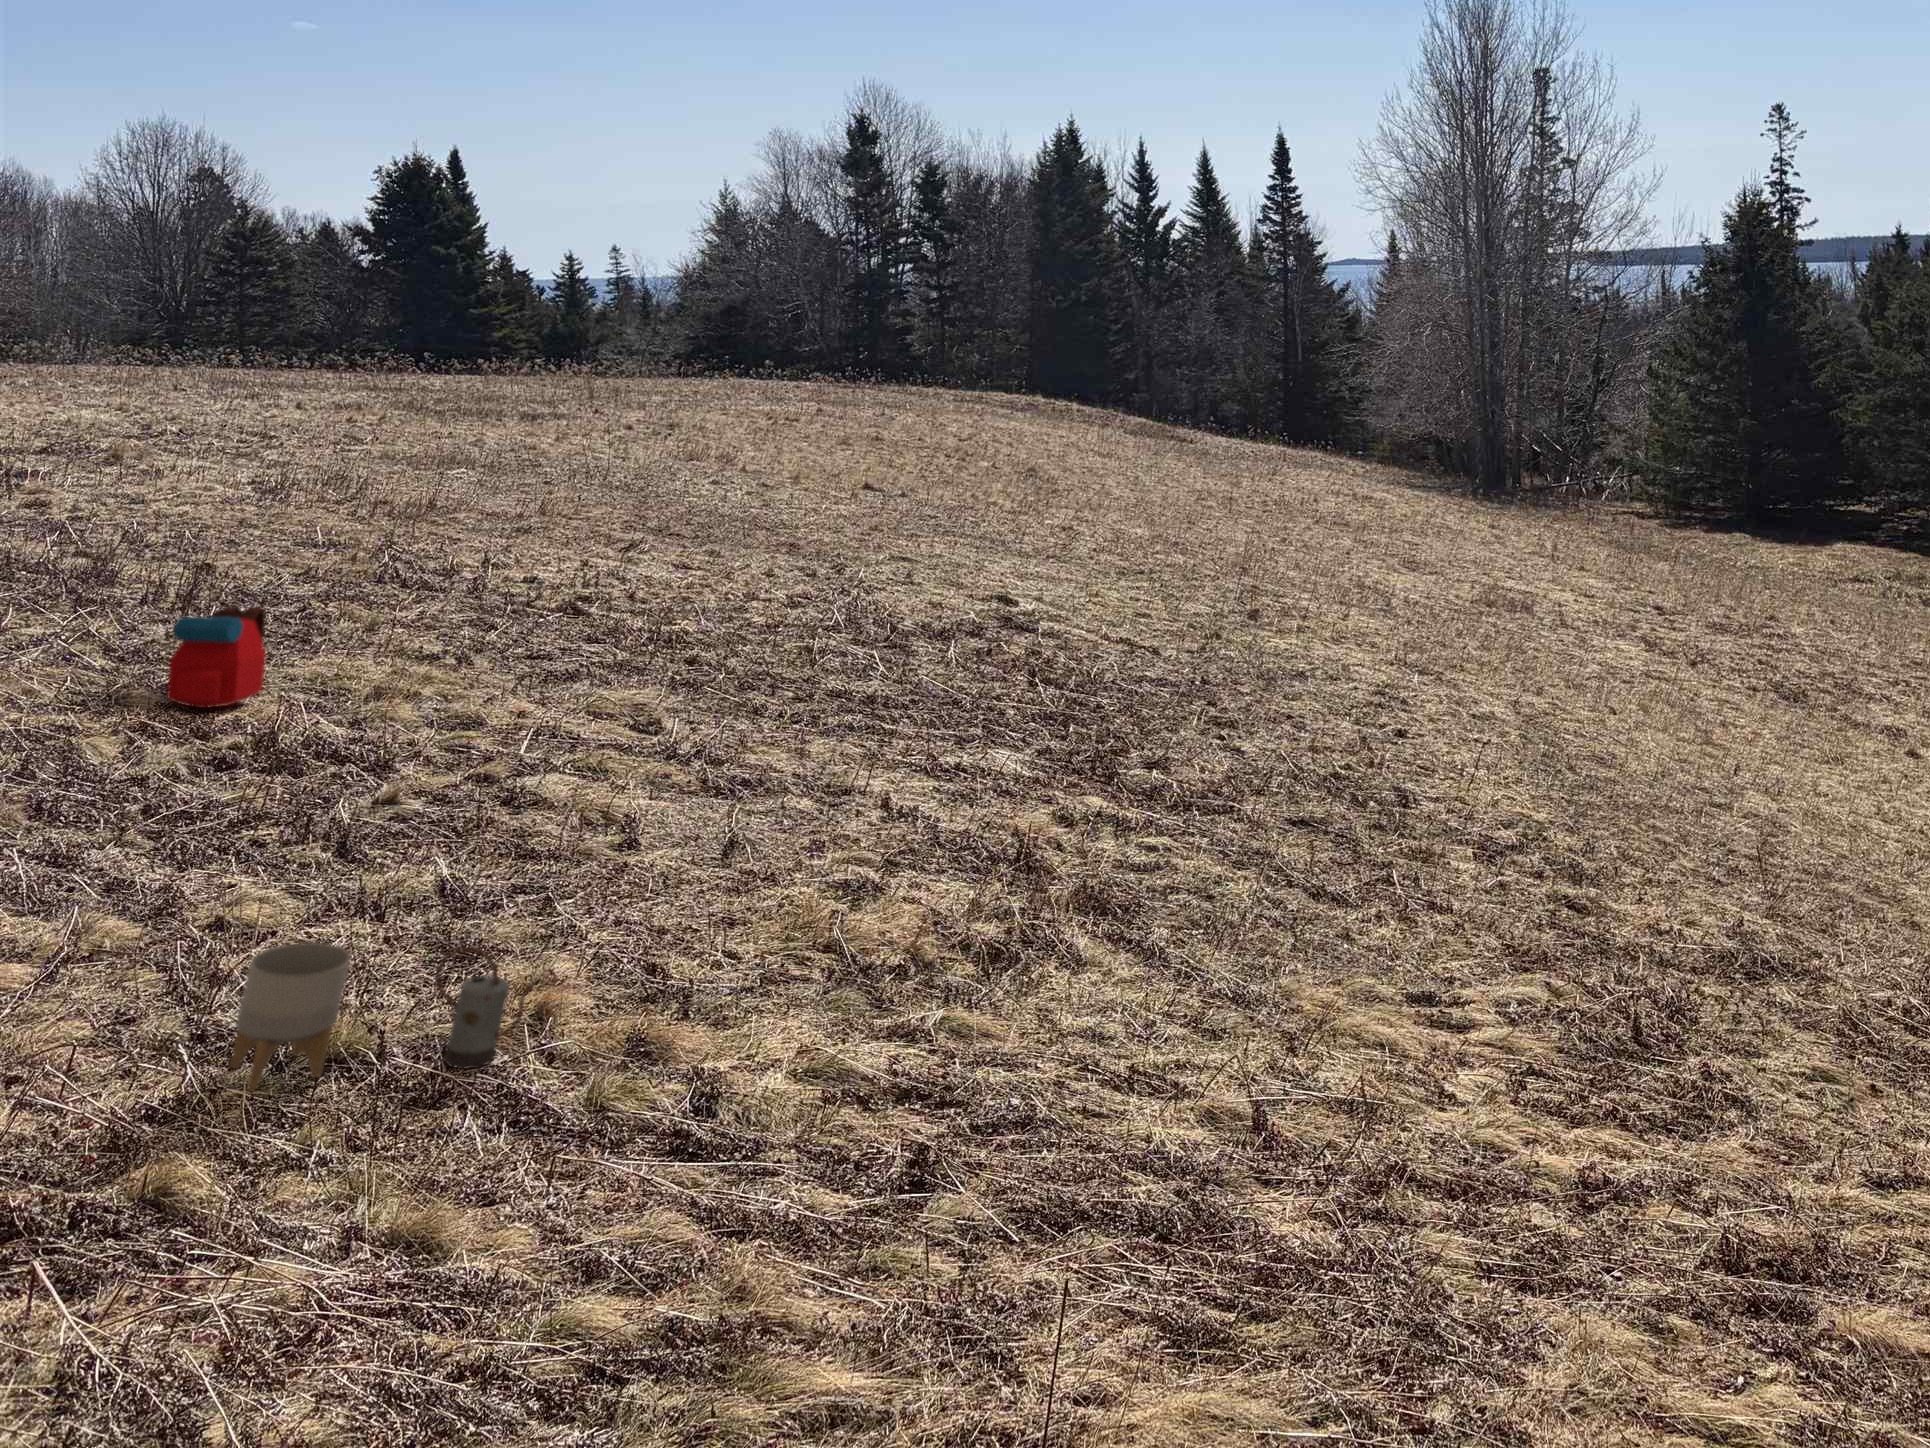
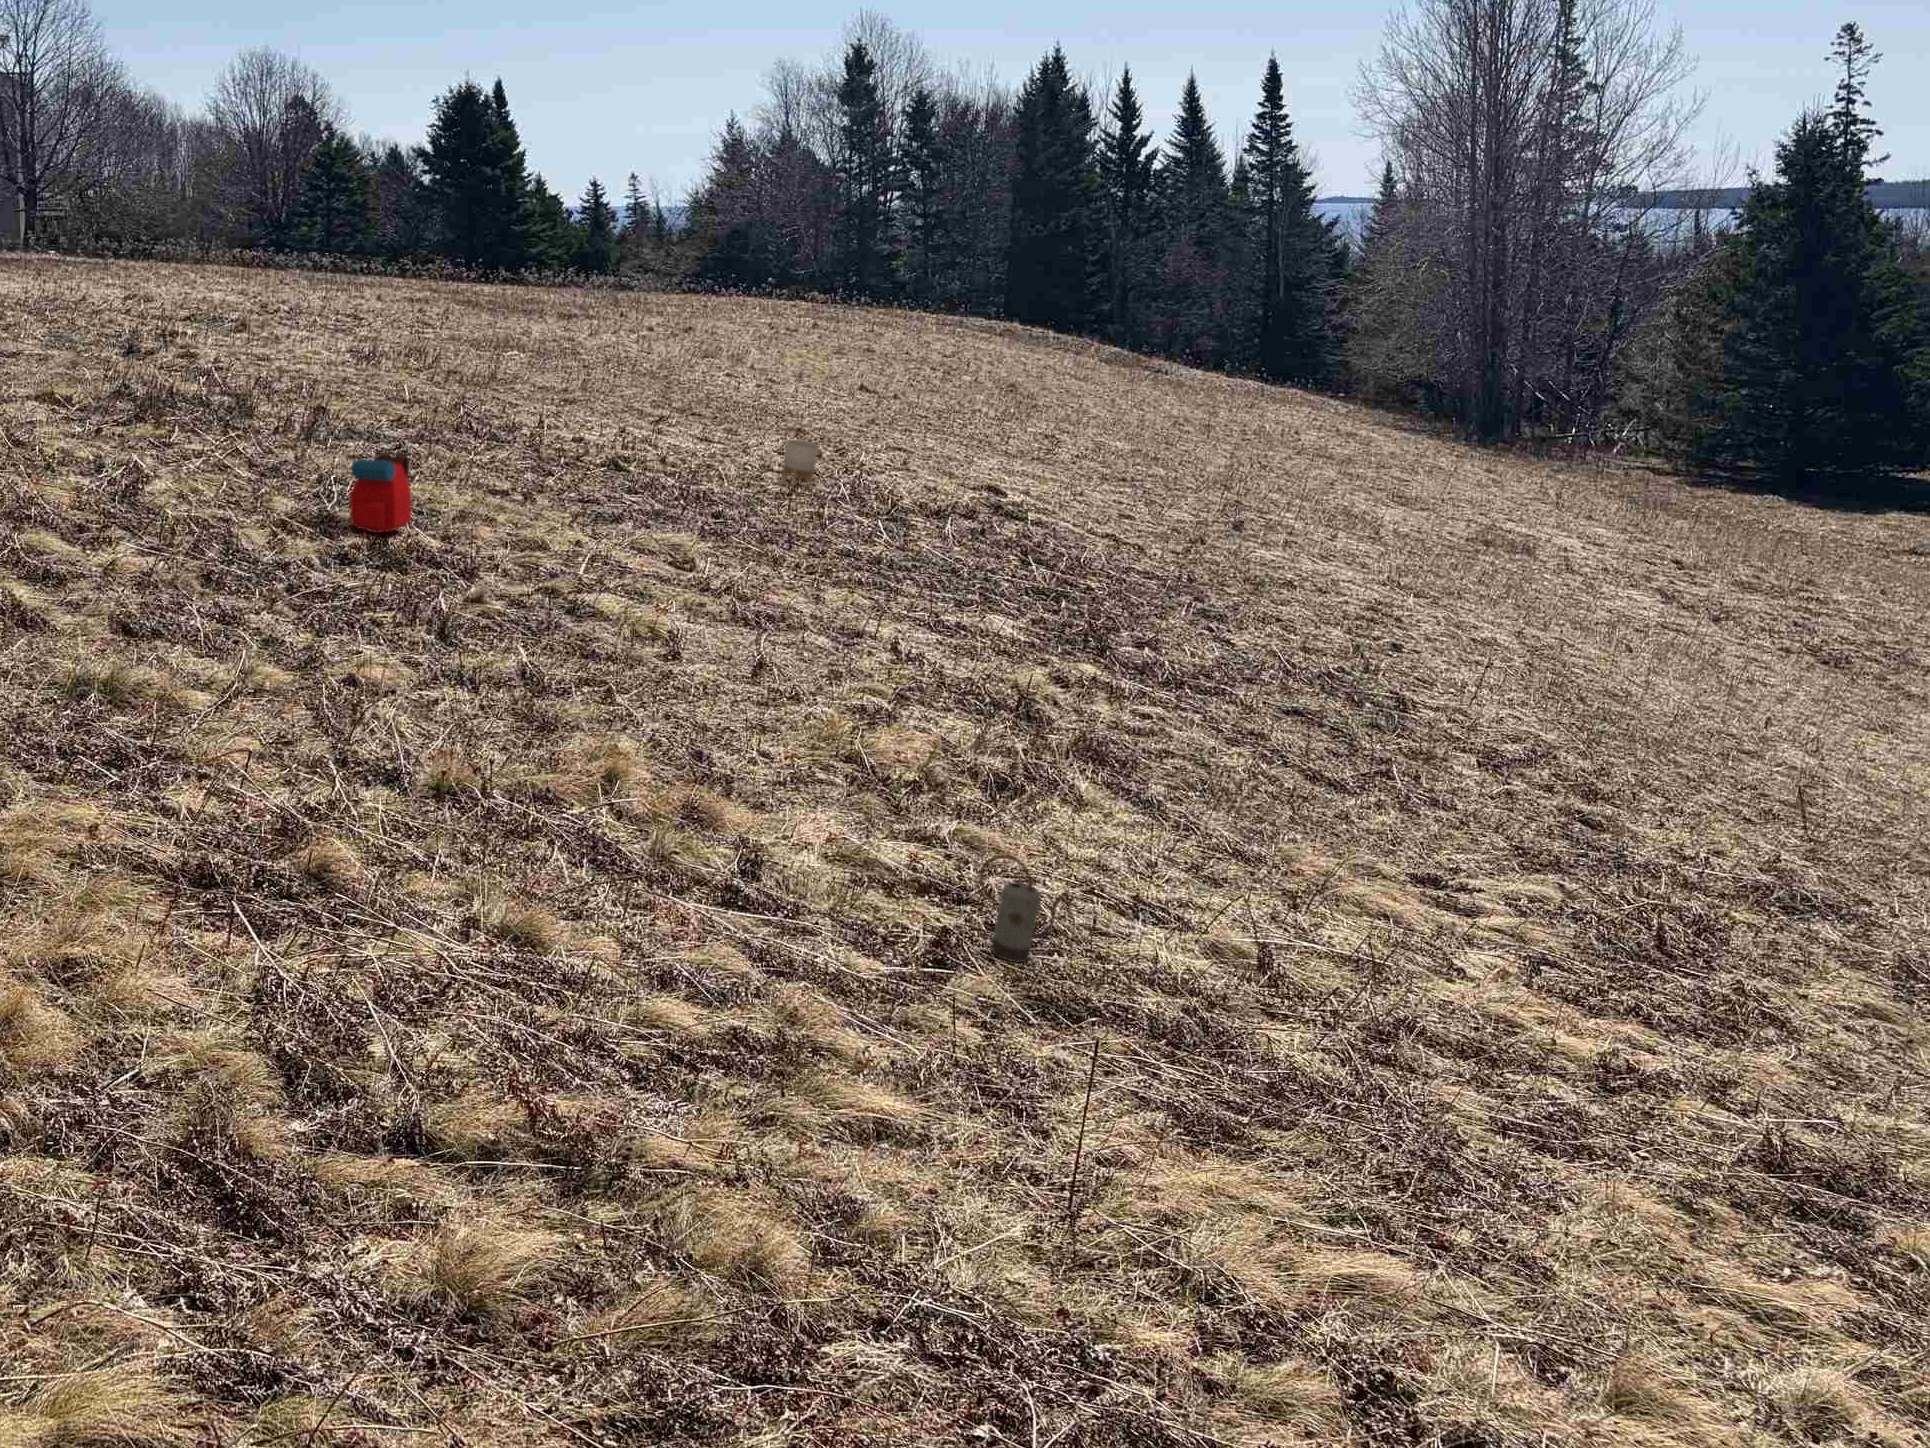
planter: present [229,942,351,1091] -> present [780,440,818,489]
watering can: present [435,947,540,1069] -> present [979,855,1069,962]

